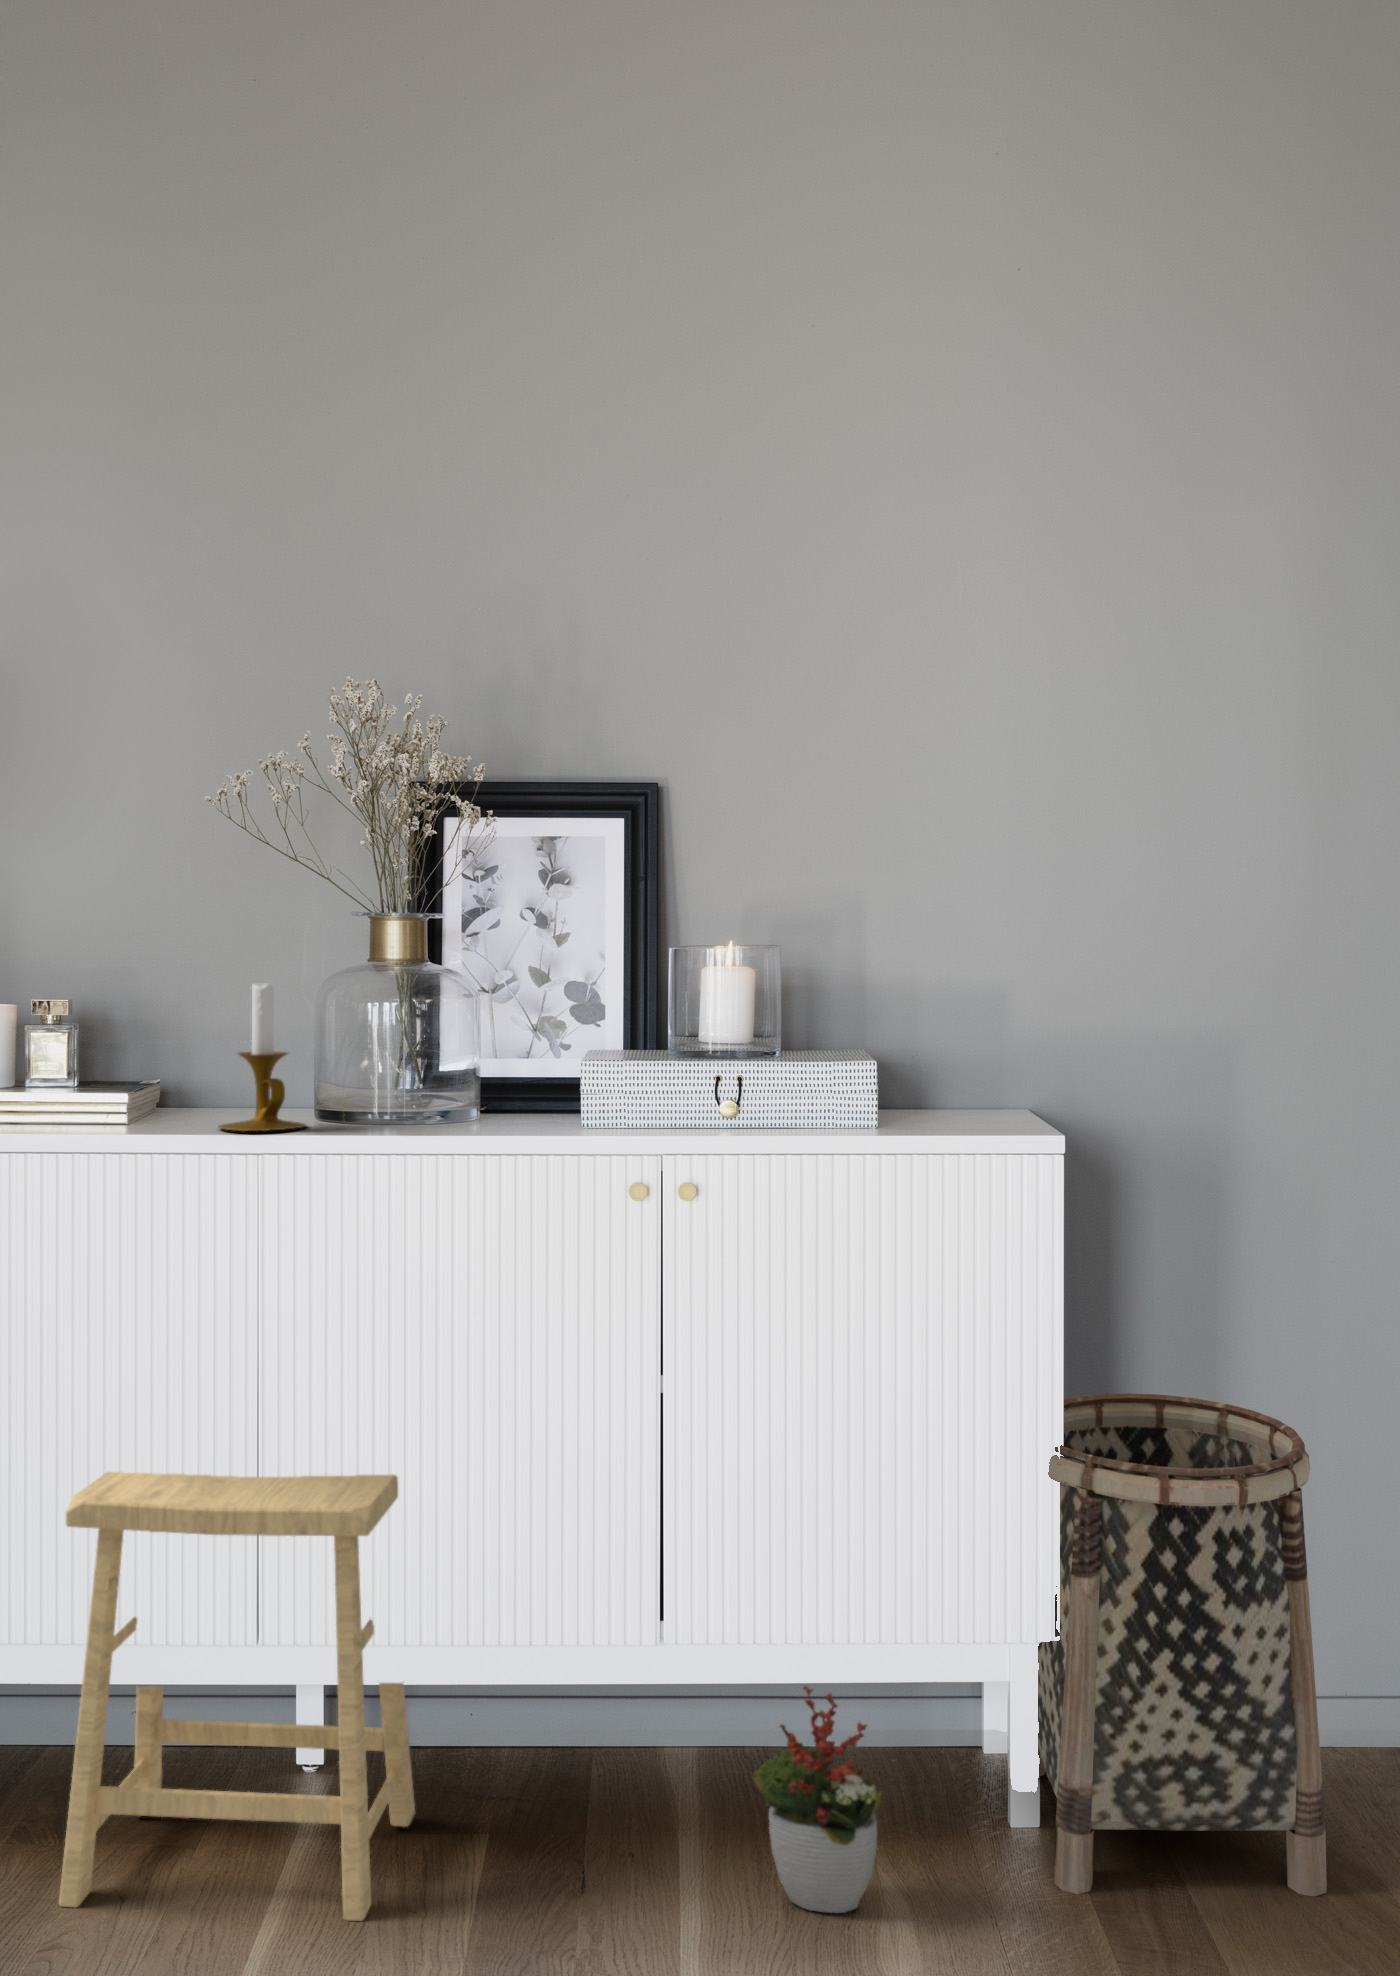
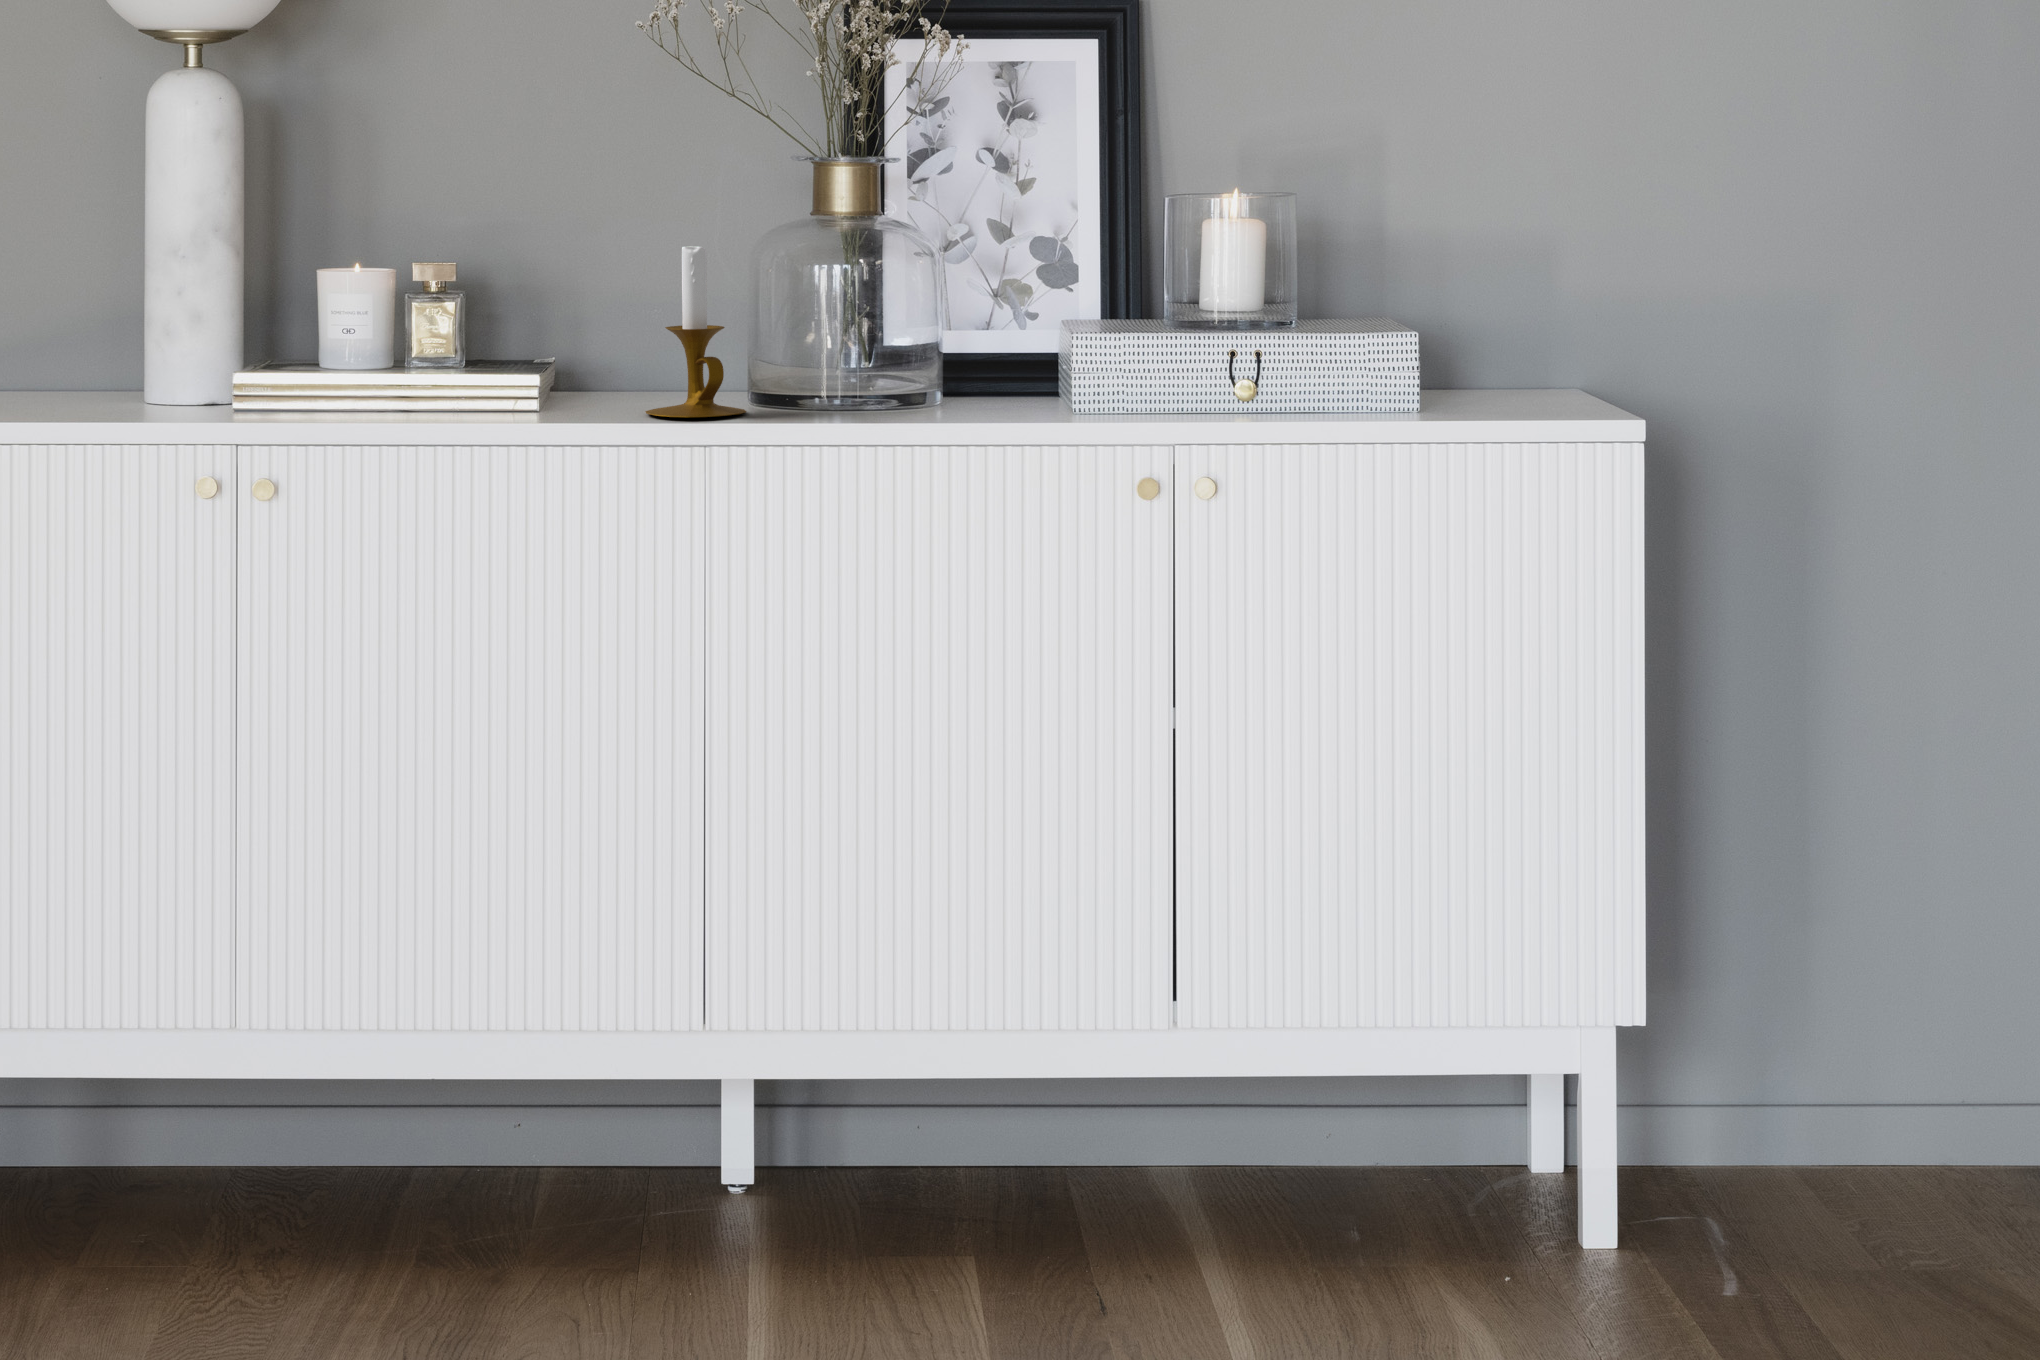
basket: present [1038,1393,1327,1897] -> none [1575,732,1953,1297]
footstool: present [59,1472,415,1921] -> none [508,784,880,1287]
decorative plant: present [753,1686,882,1913] -> none [1280,1046,1431,1294]

